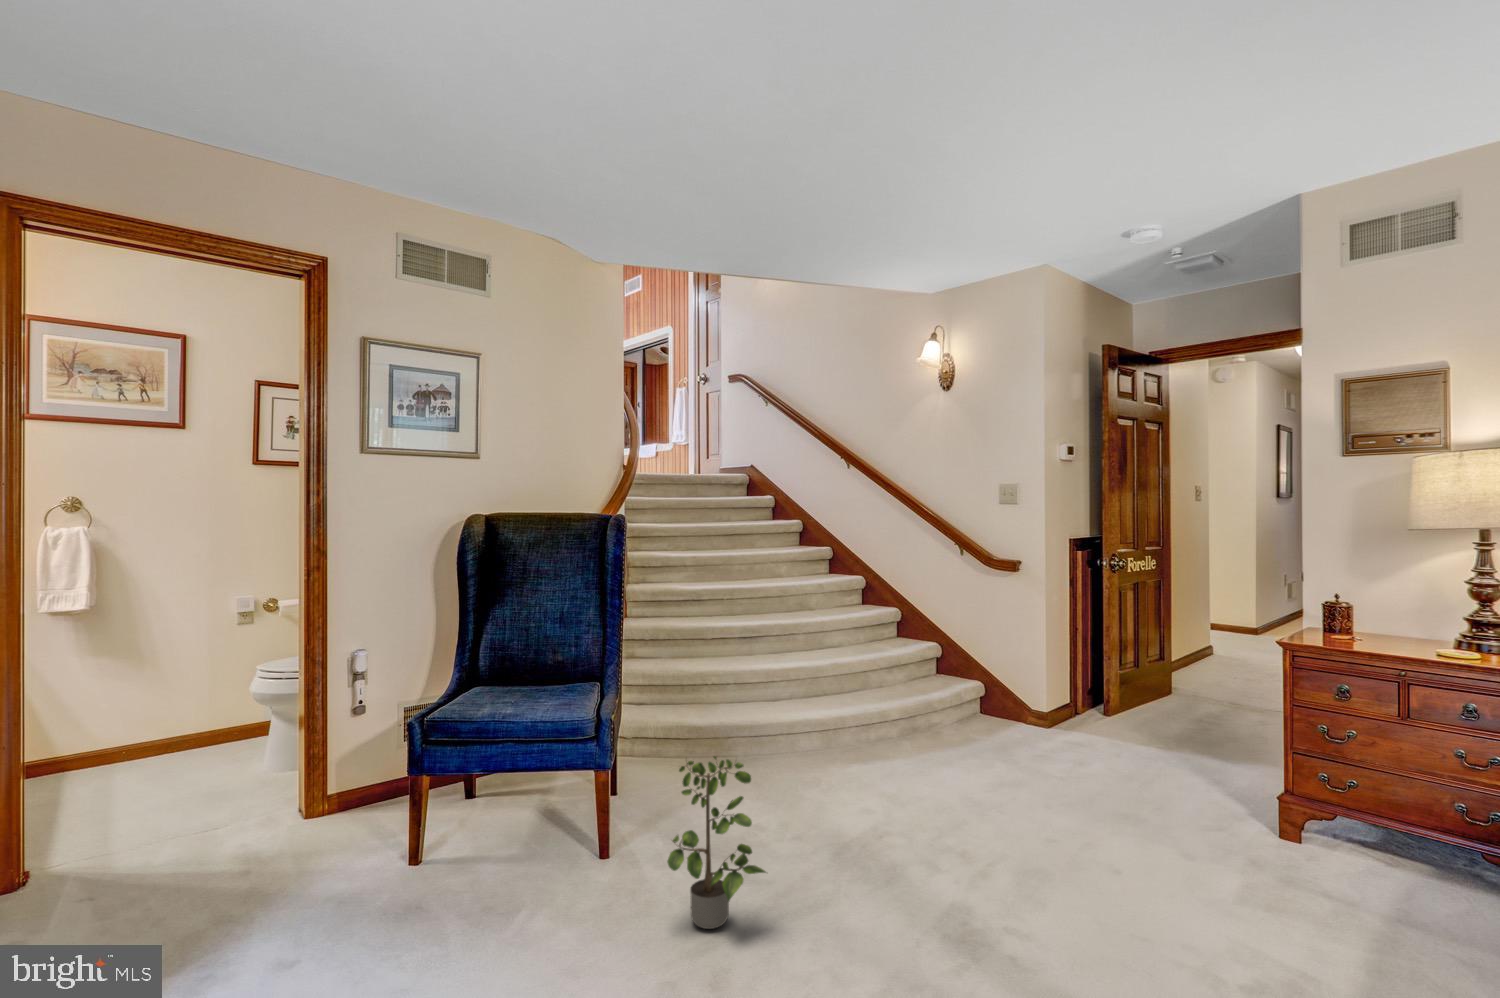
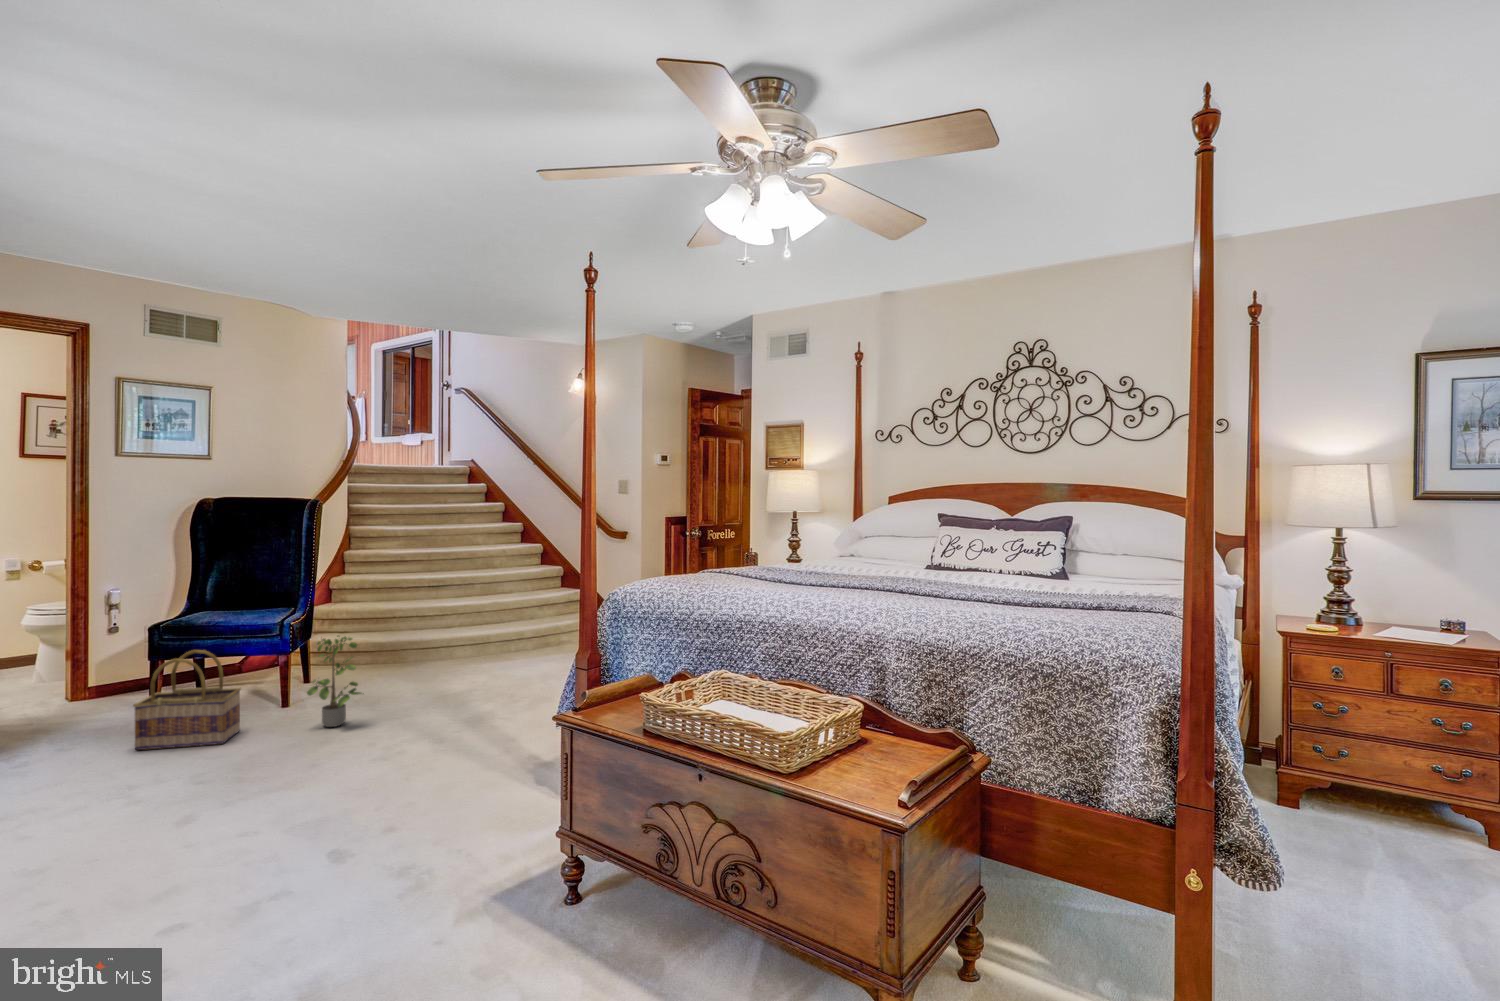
basket: none [396,776,559,970] -> present [133,650,241,750]

